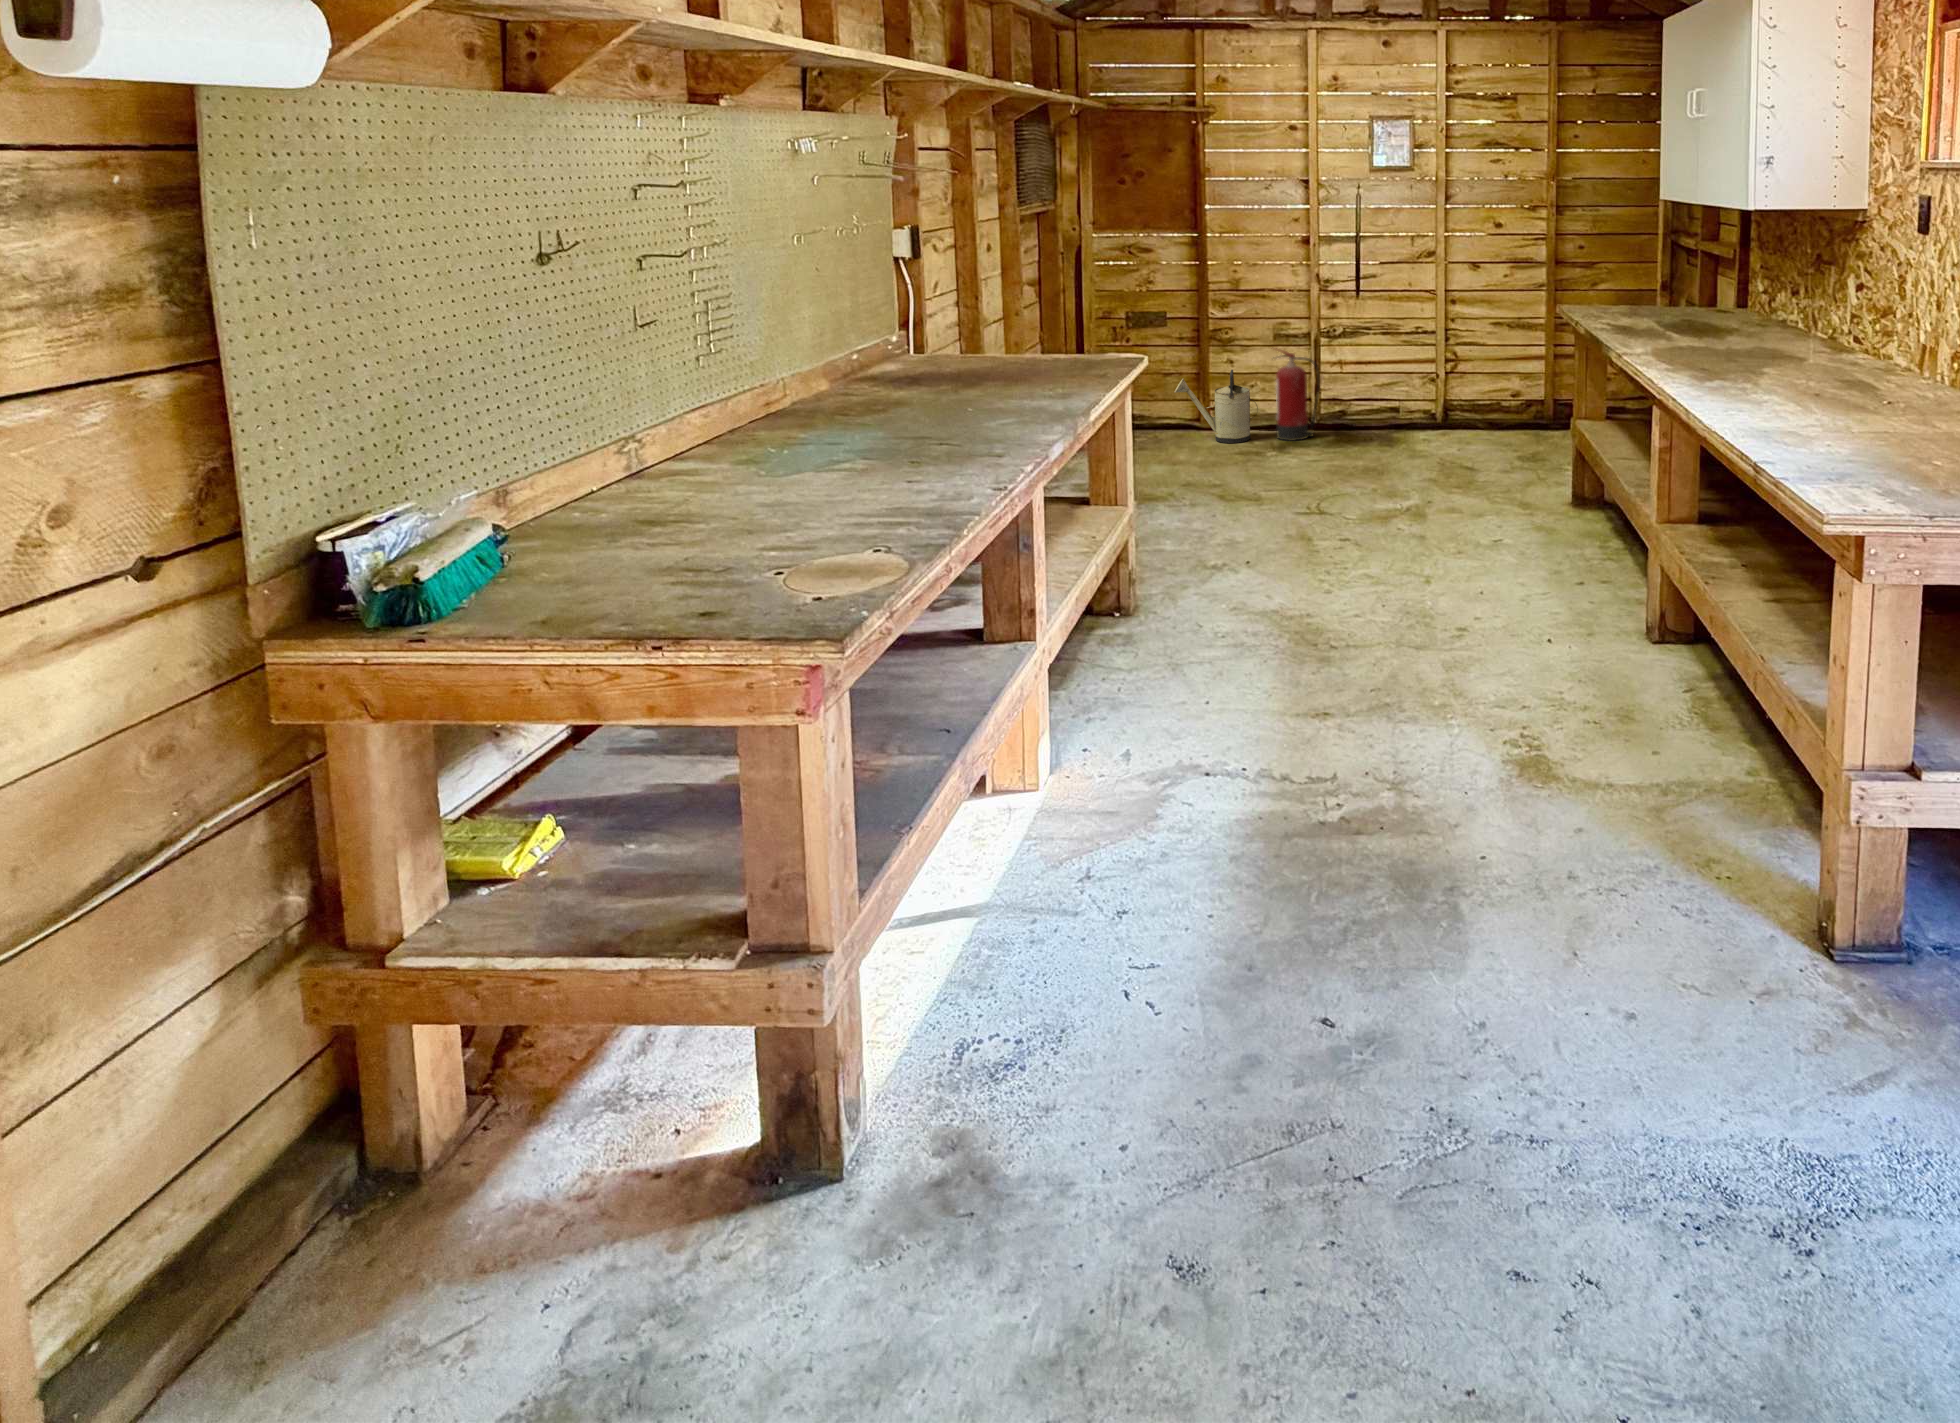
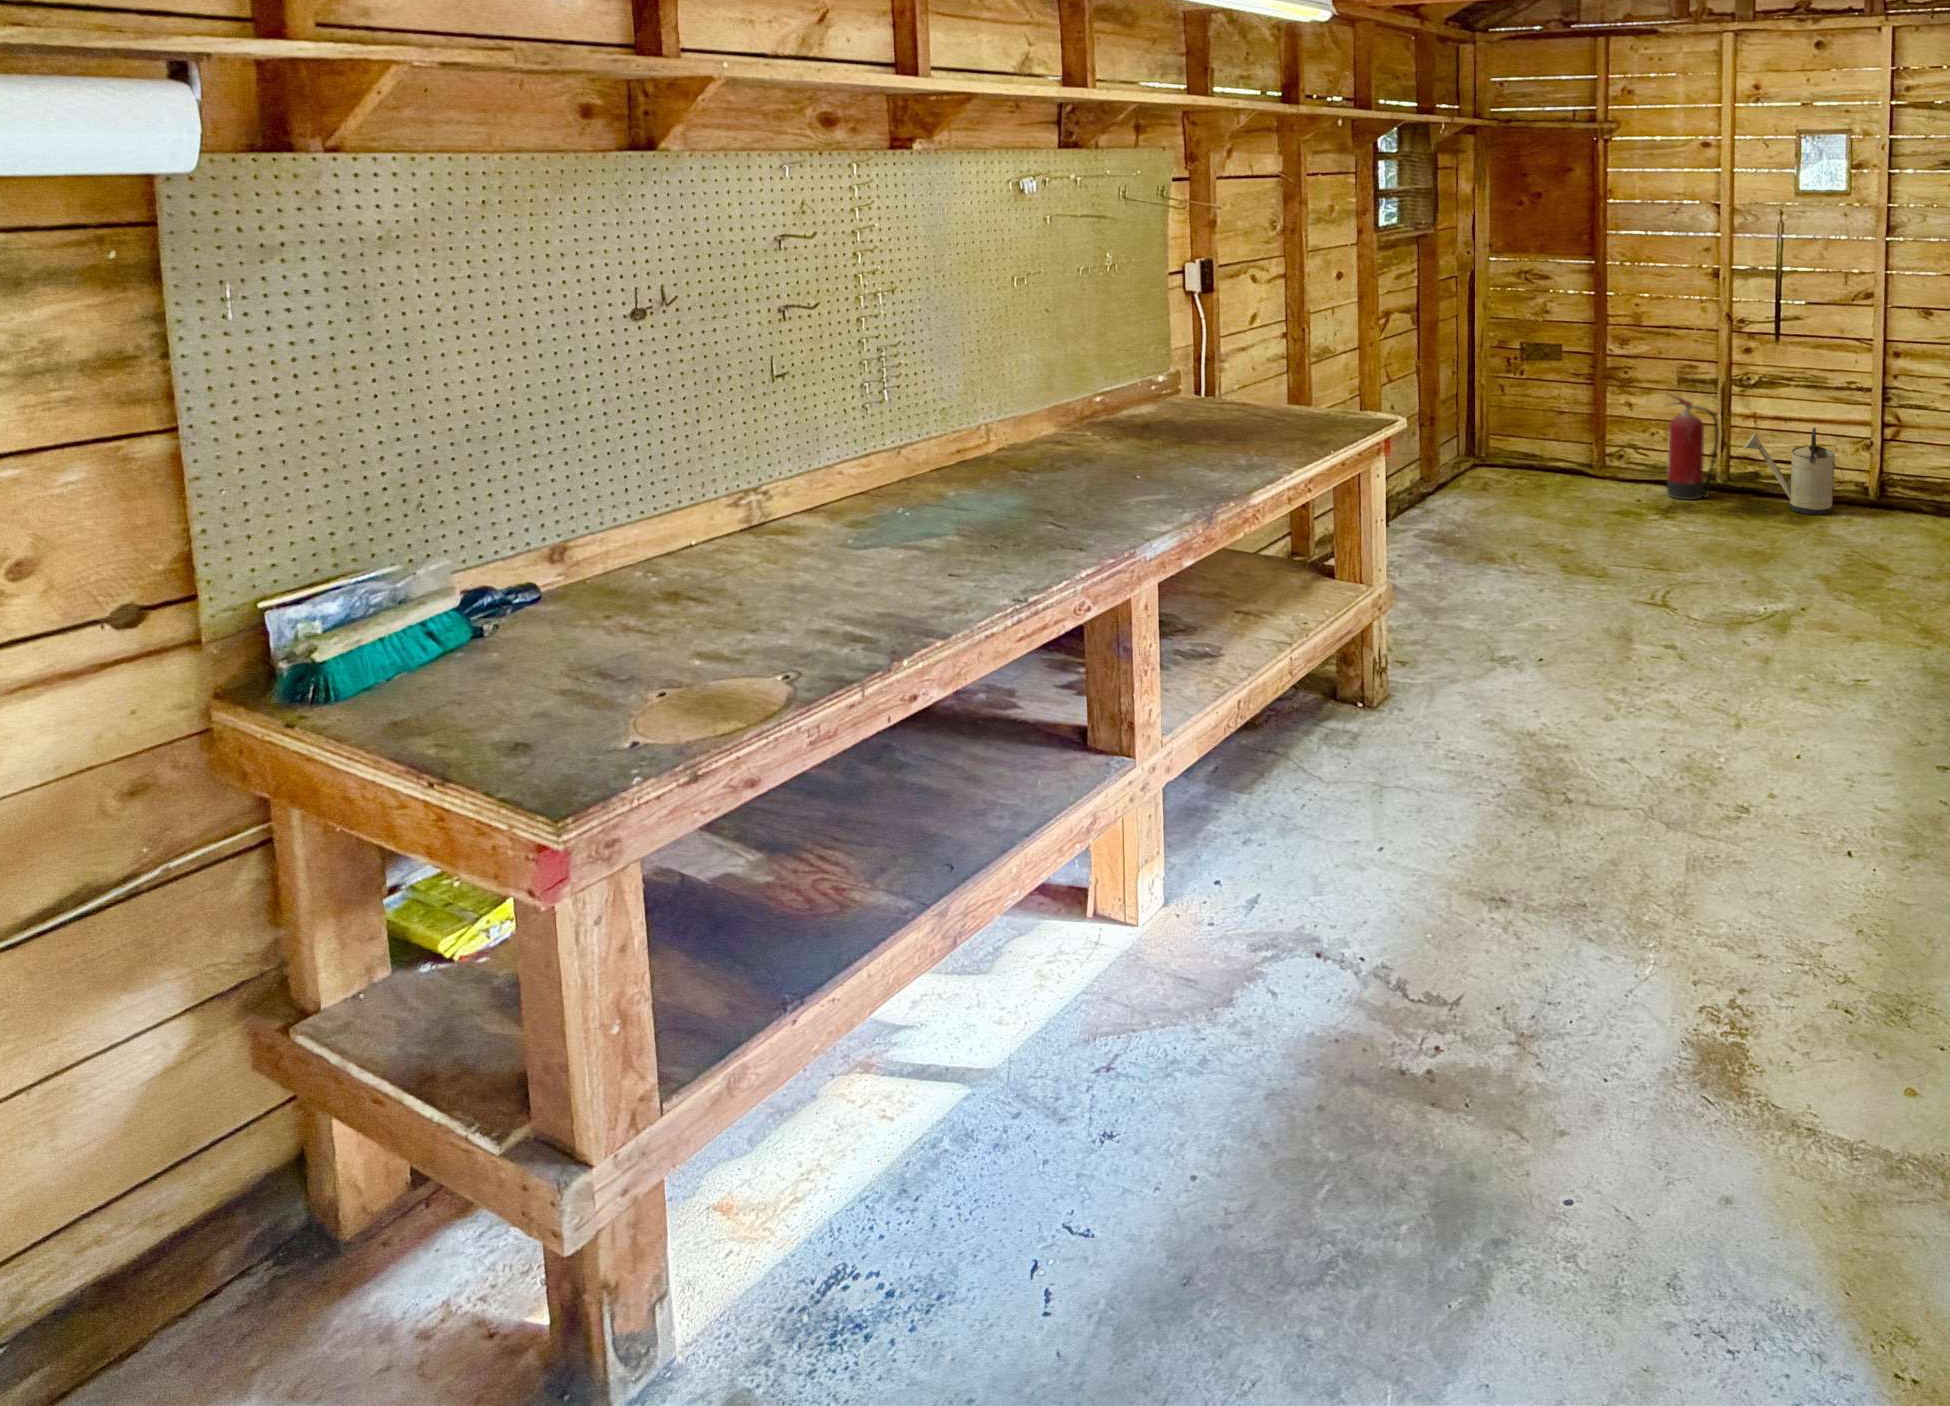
watering can: present [1175,370,1258,443] -> present [1744,428,1843,515]

